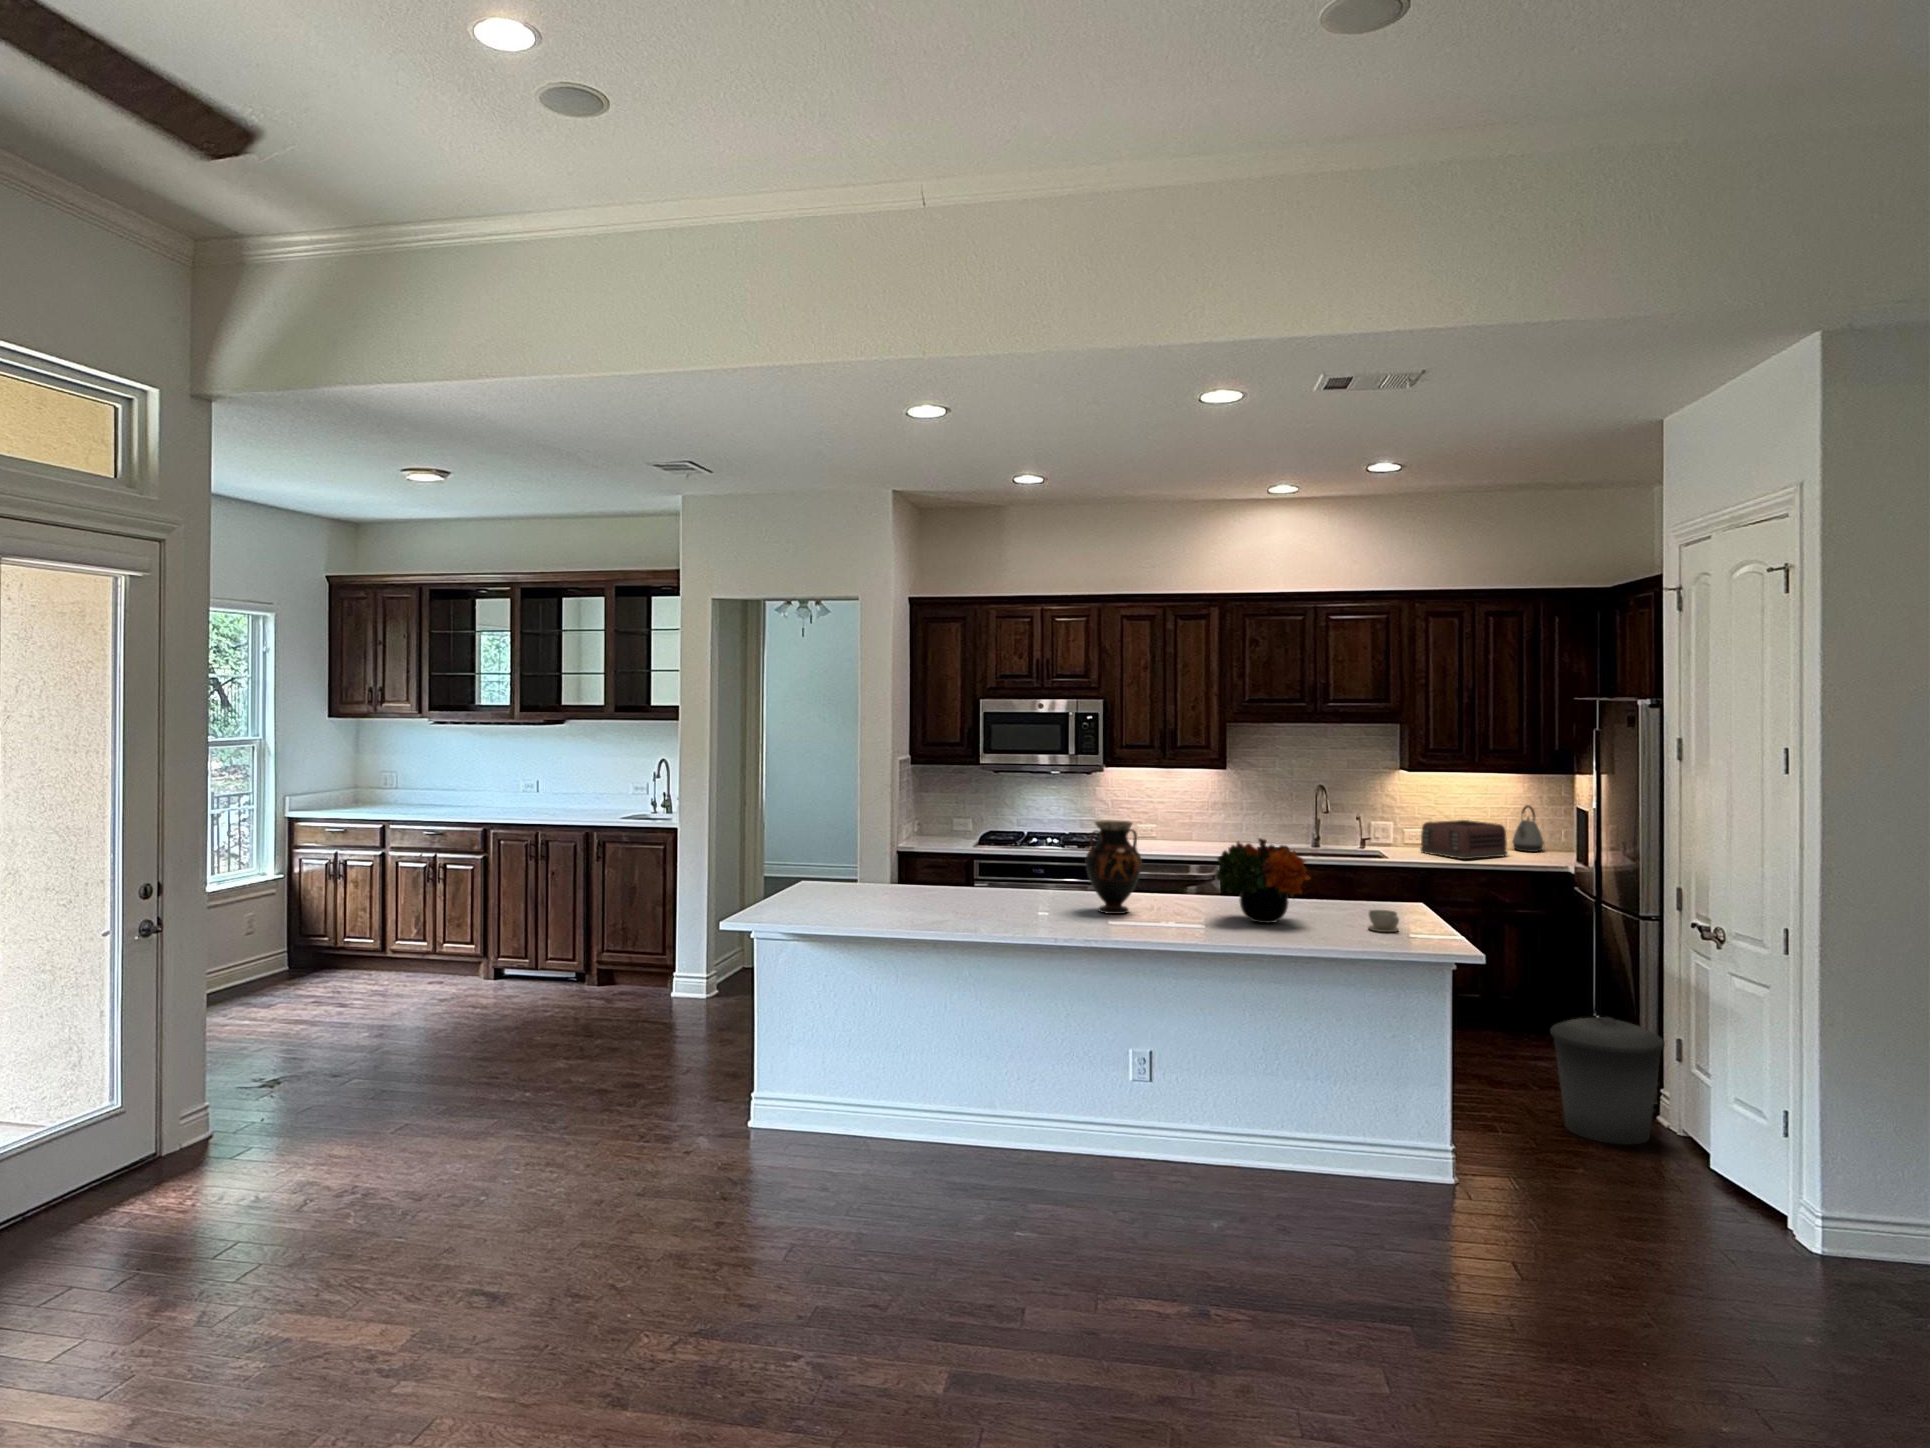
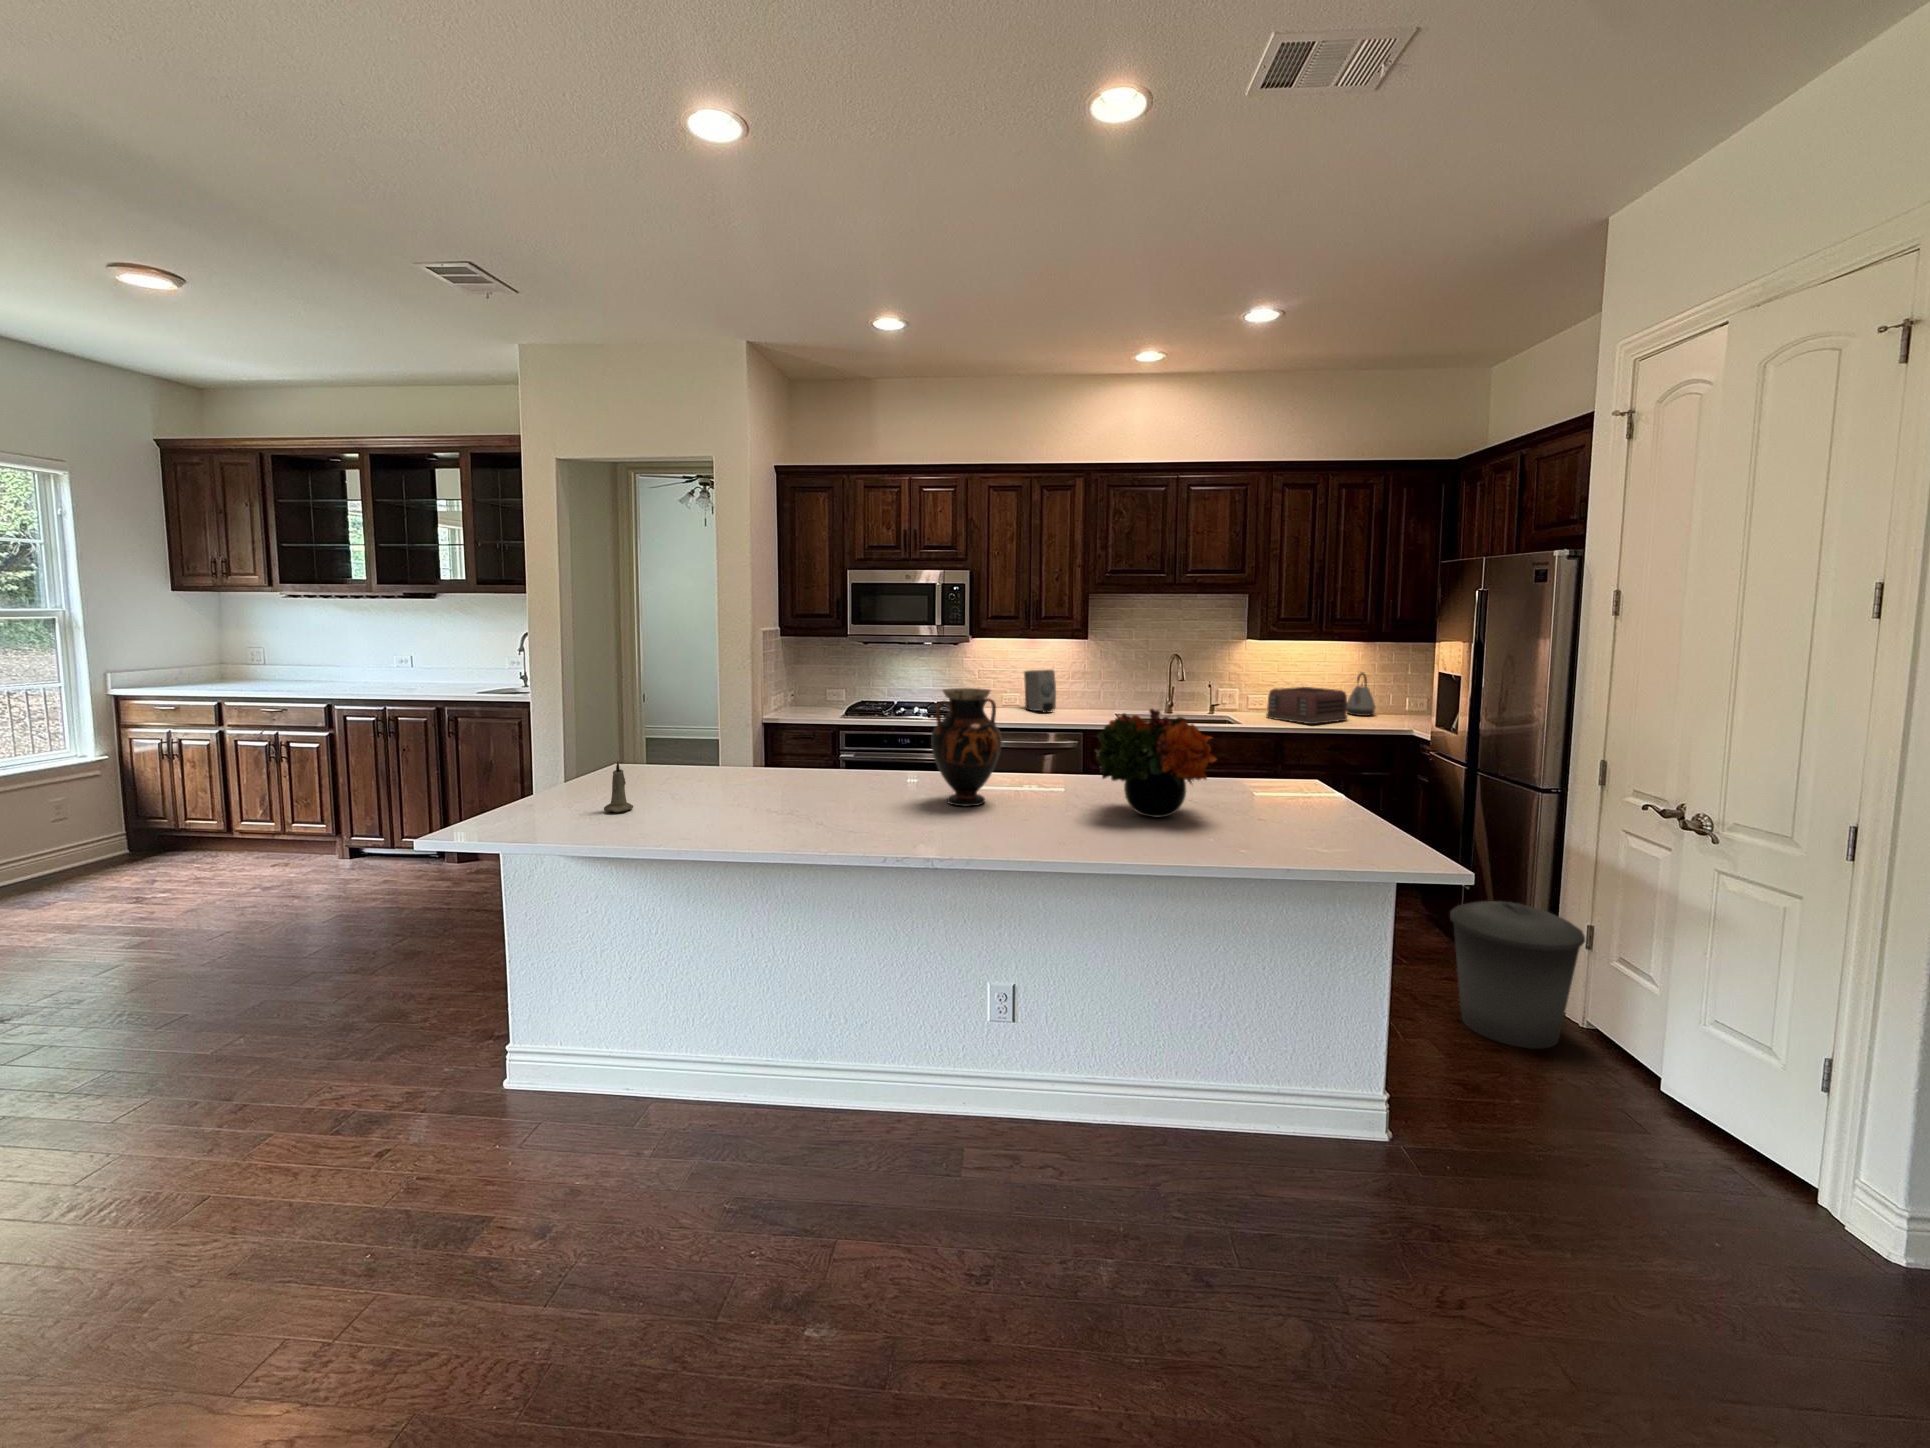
soap dispenser: none [1162,800,1196,845] -> present [1024,670,1056,713]
candle: none [838,873,859,912] -> present [604,761,633,812]
coffee cup: present [1368,910,1399,932] -> none [1287,798,1332,829]

